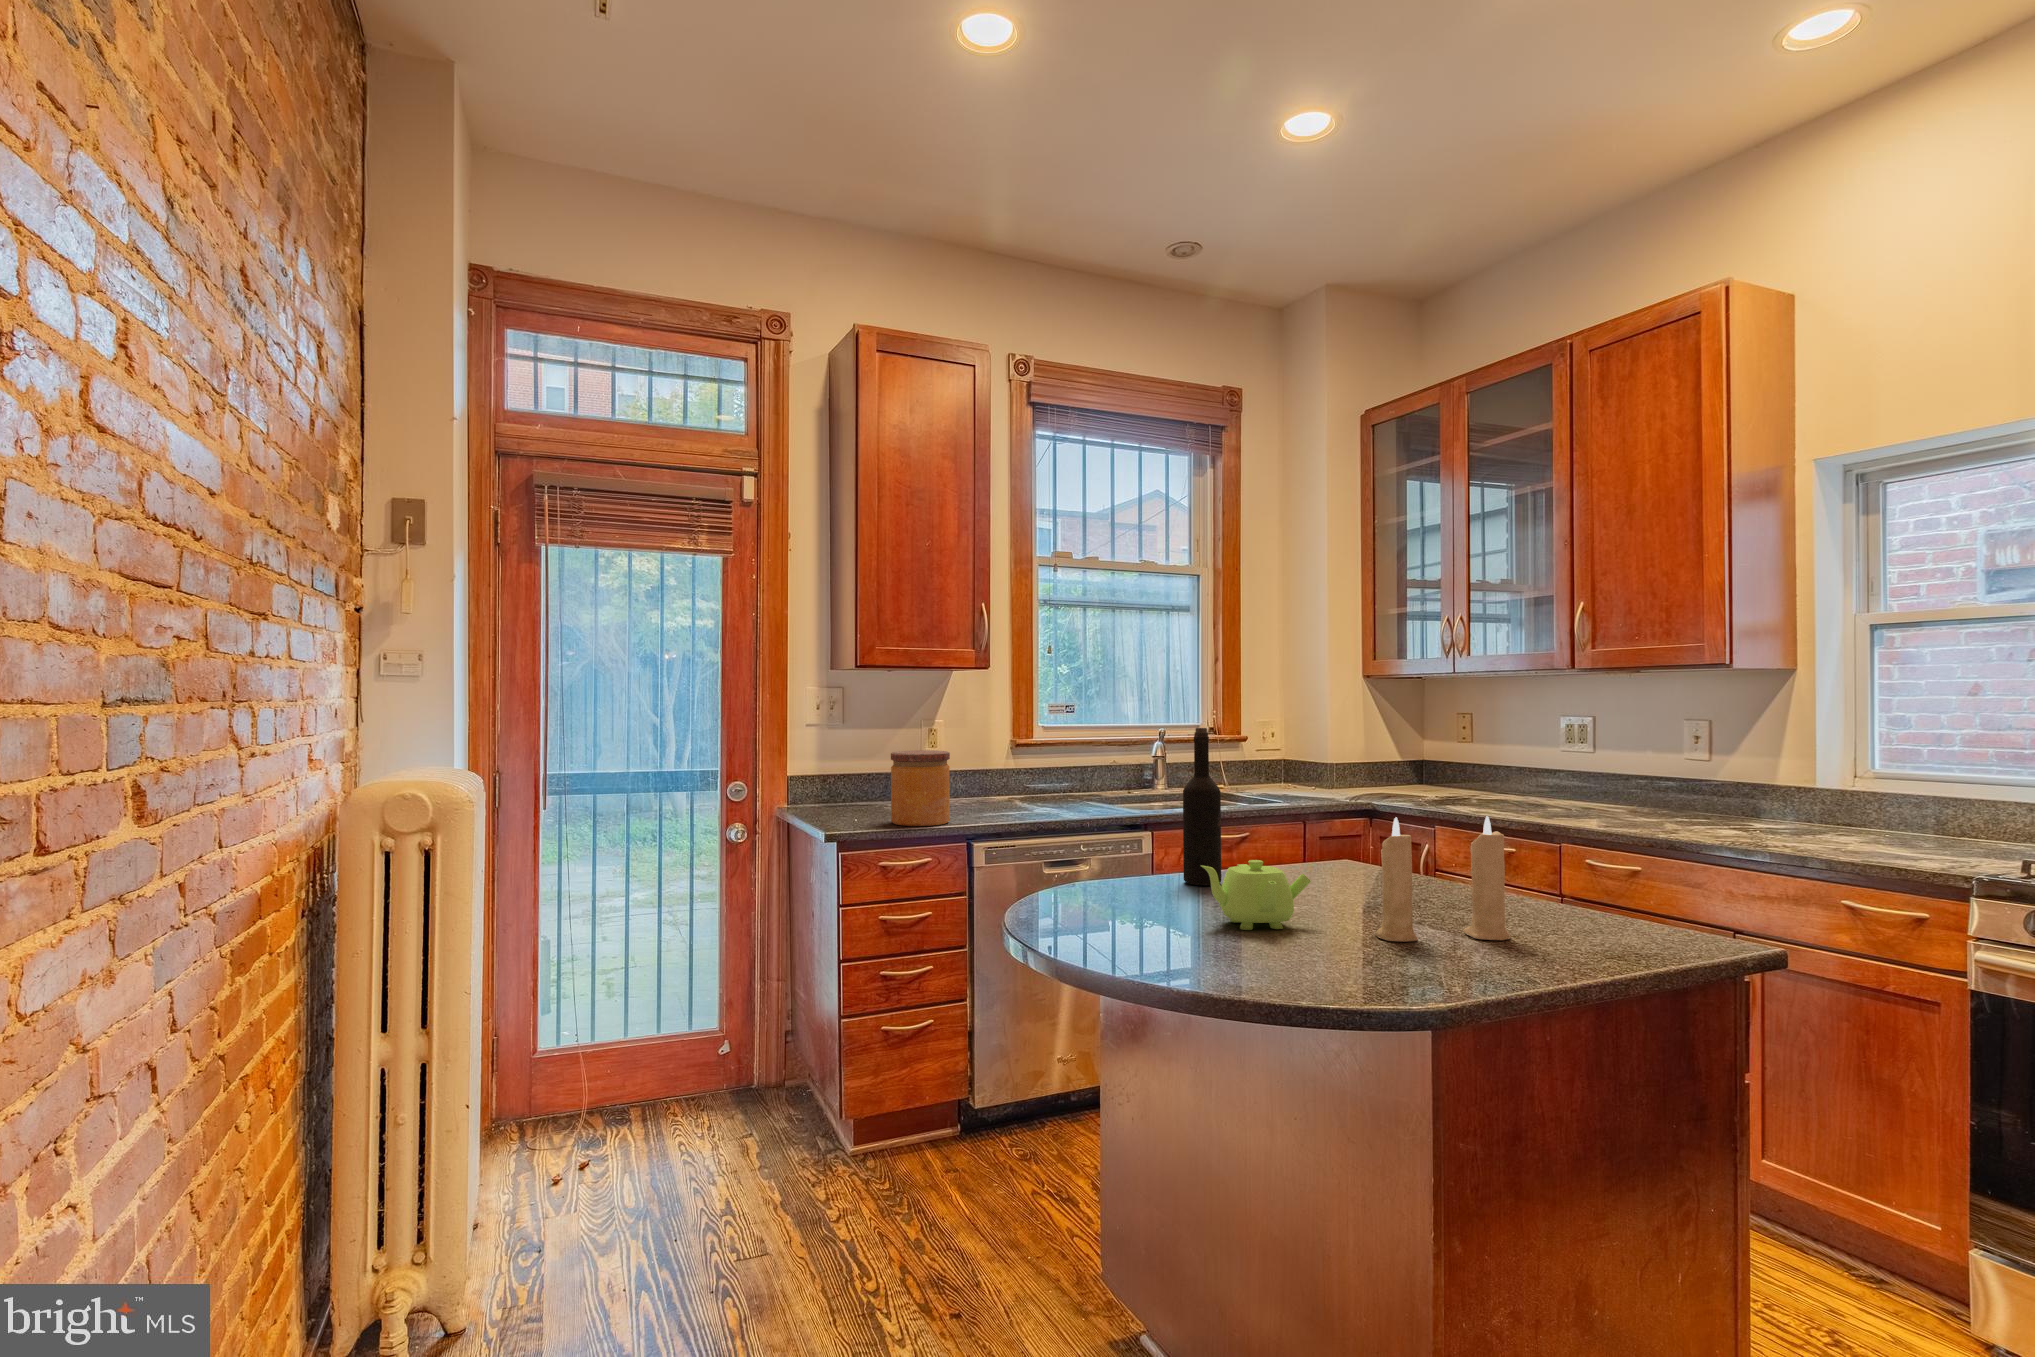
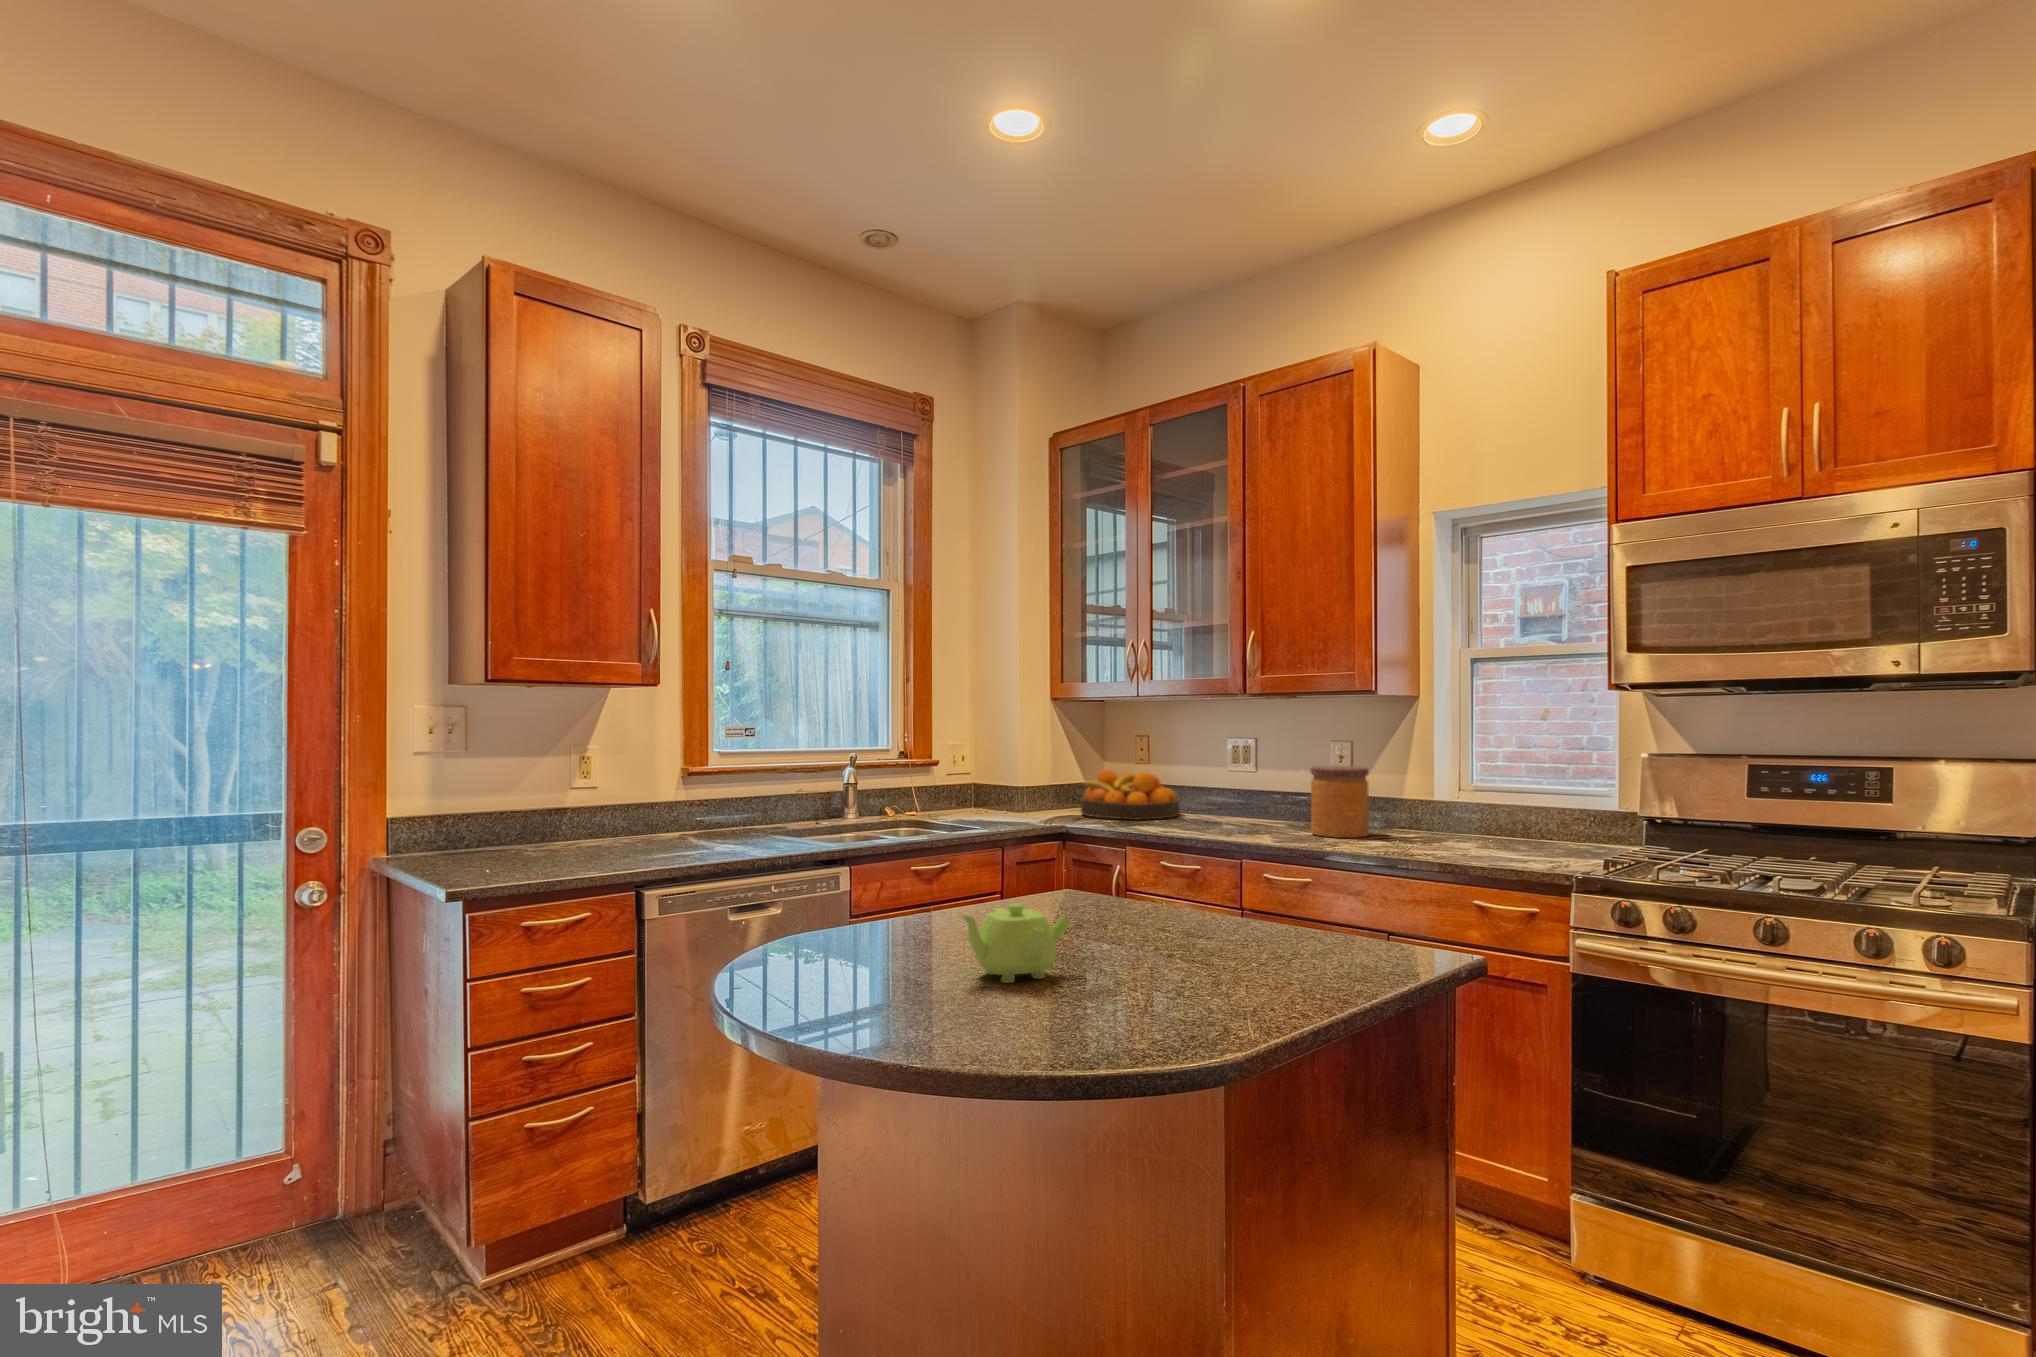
wine bottle: present [1183,728,1221,885] -> none [917,757,958,930]
jar: present [891,750,950,826] -> present [1310,766,1369,838]
fruit bowl: none [1392,750,1504,801] -> present [1080,770,1179,820]
candle: present [1375,816,1510,942] -> none [1138,842,1264,983]

